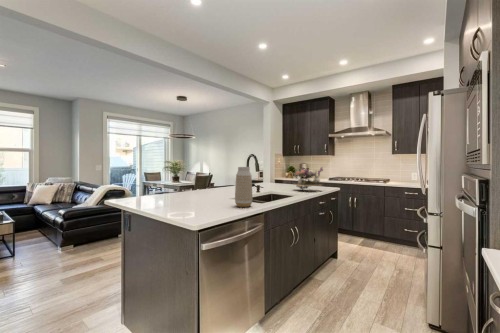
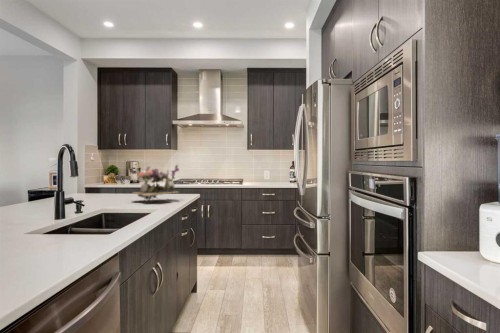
vase: present [235,167,253,207] -> none [48,165,88,246]

